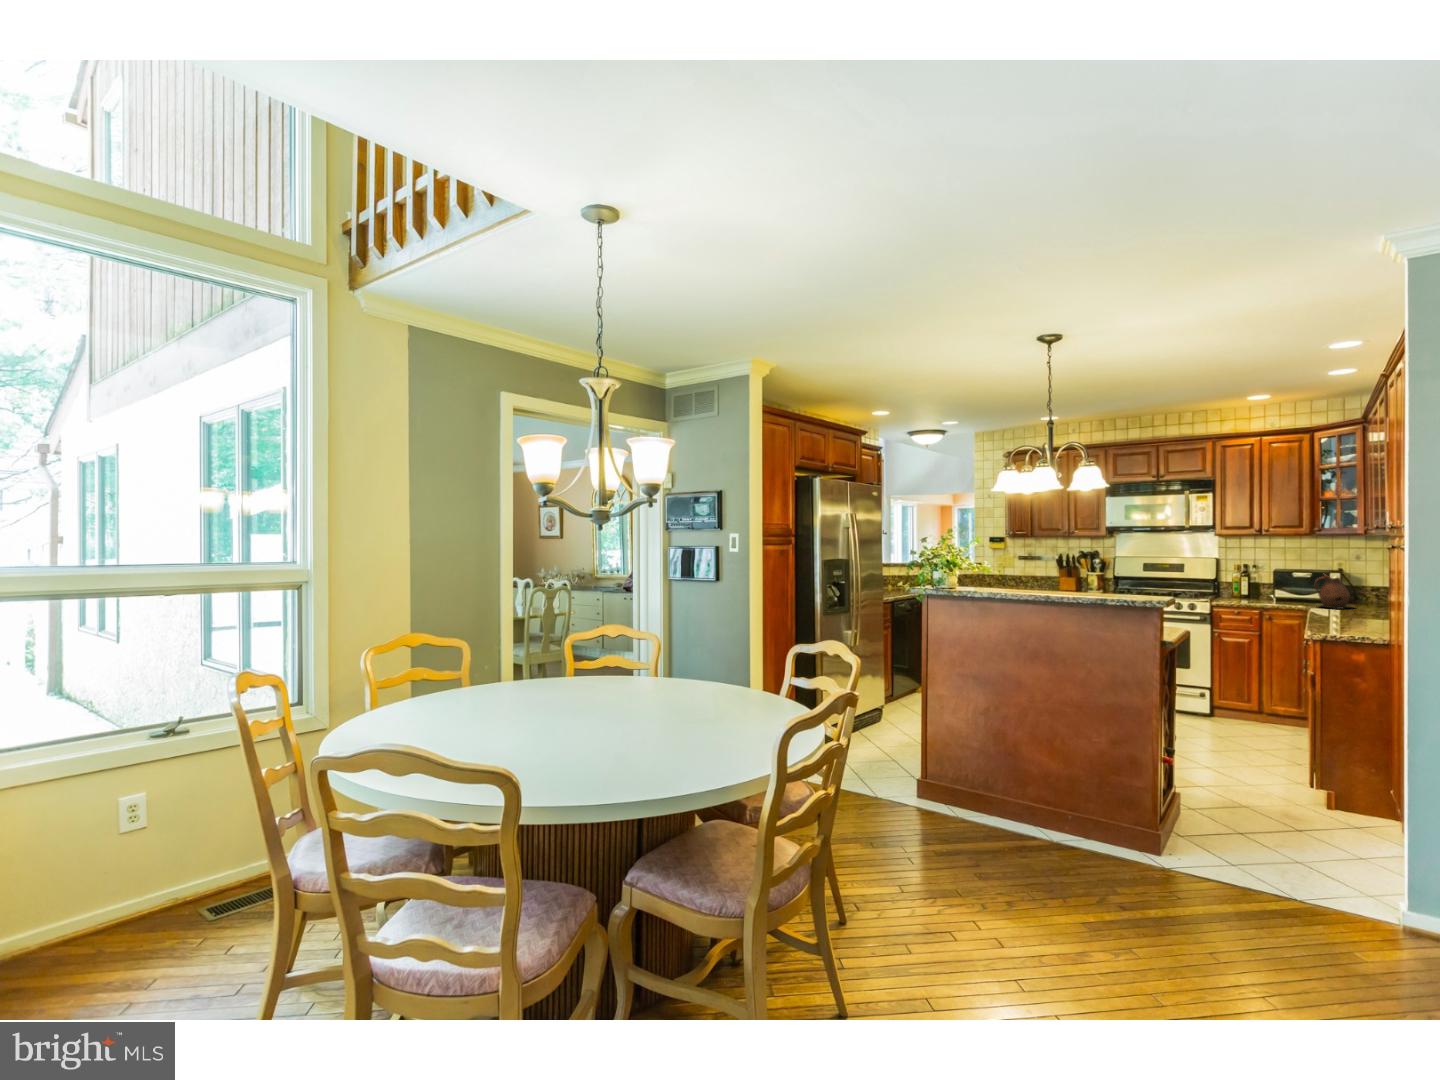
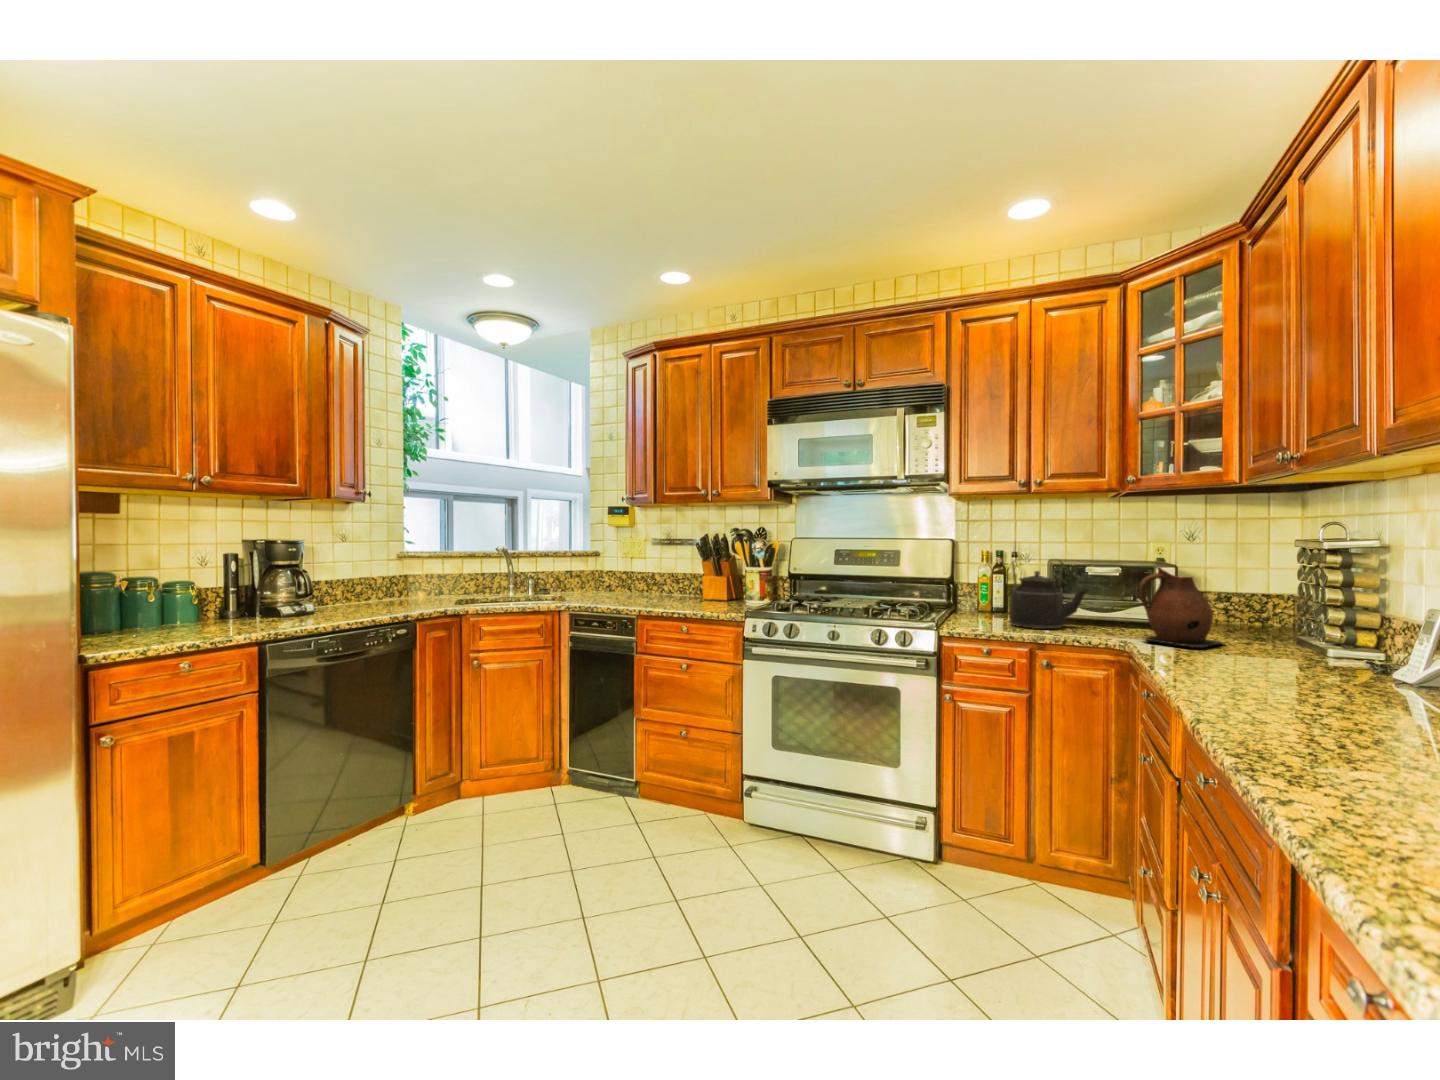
kettle: none [1251,569,1294,603] -> present [1010,559,1088,629]

